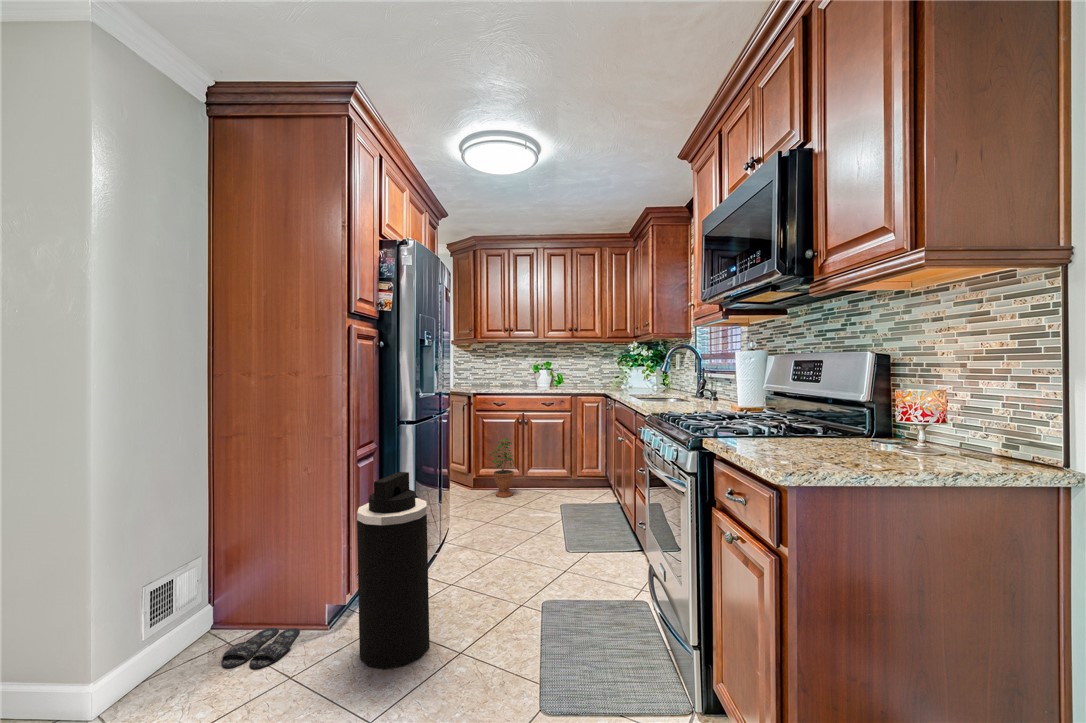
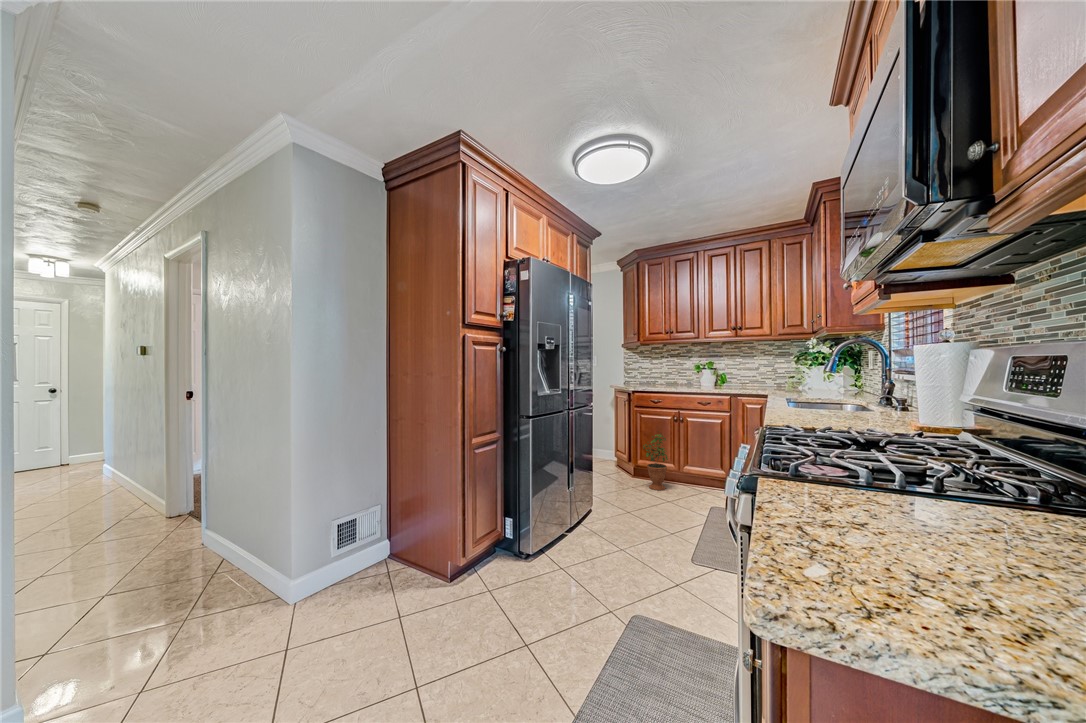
trash can: present [357,472,430,669] -> none [446,460,510,646]
slippers: present [222,628,300,669] -> none [363,572,426,606]

